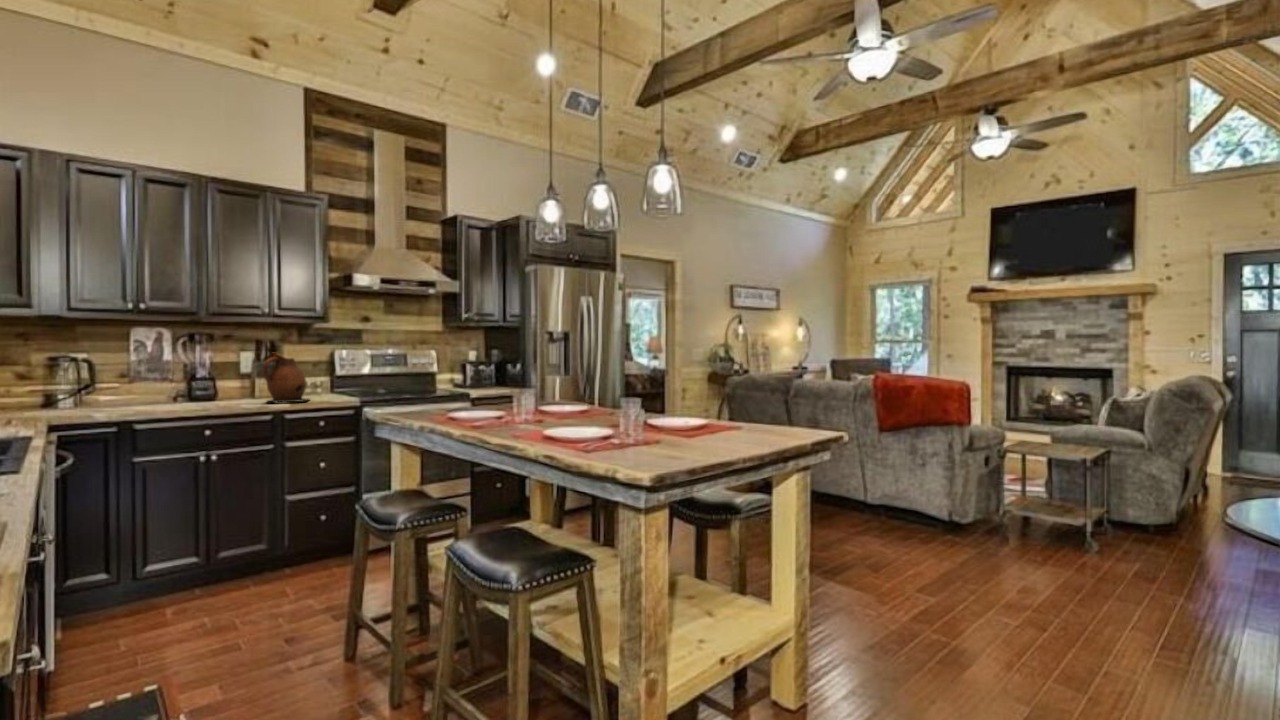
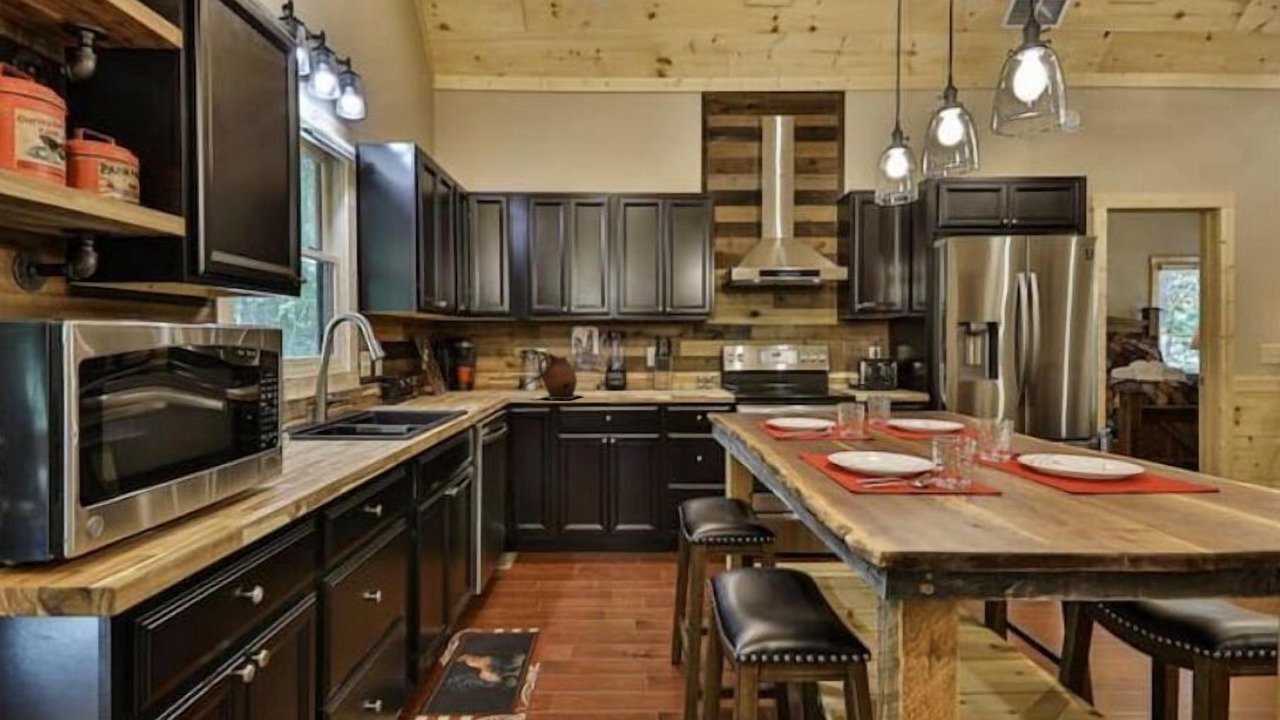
ceramic pitcher: present [263,353,308,402] -> present [539,352,579,399]

